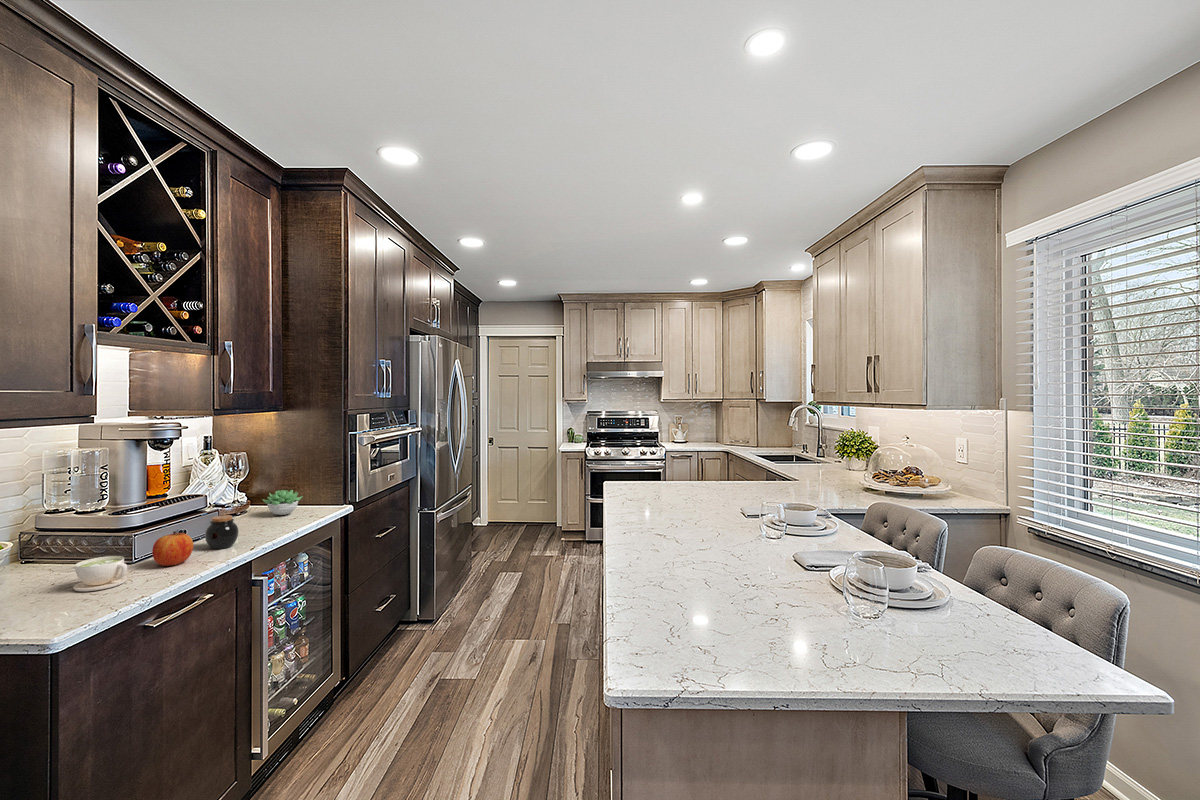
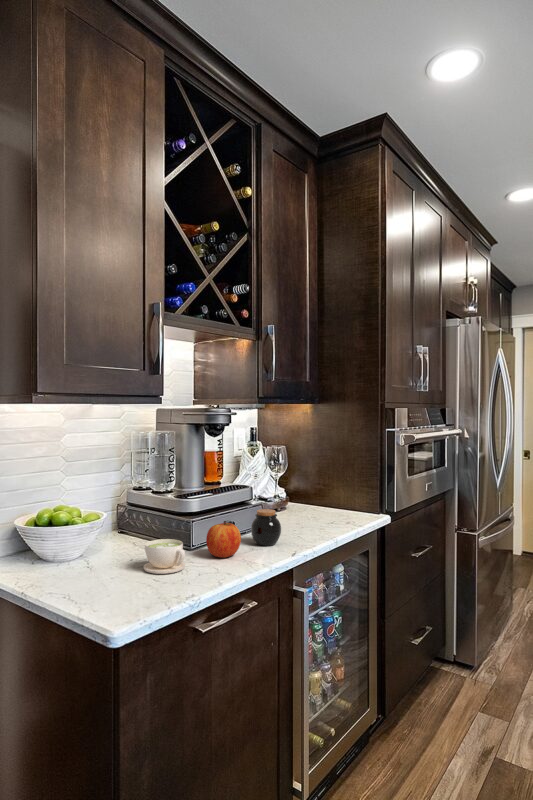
succulent plant: present [263,490,303,515] -> none [301,488,340,515]

